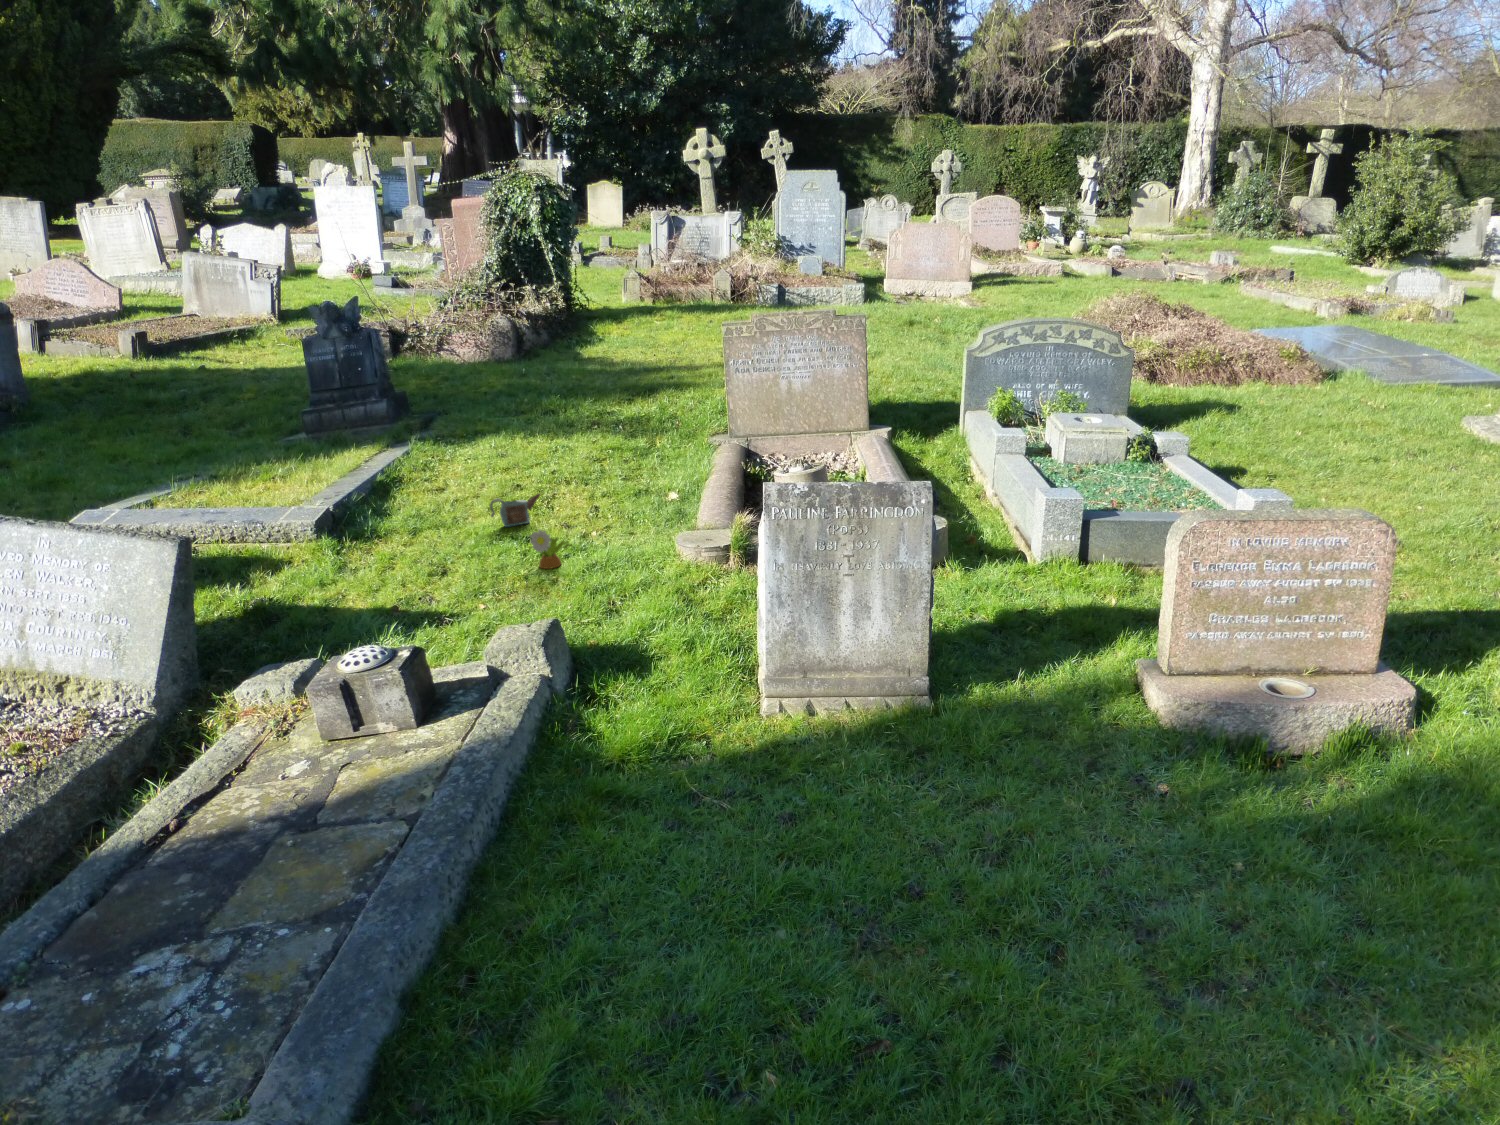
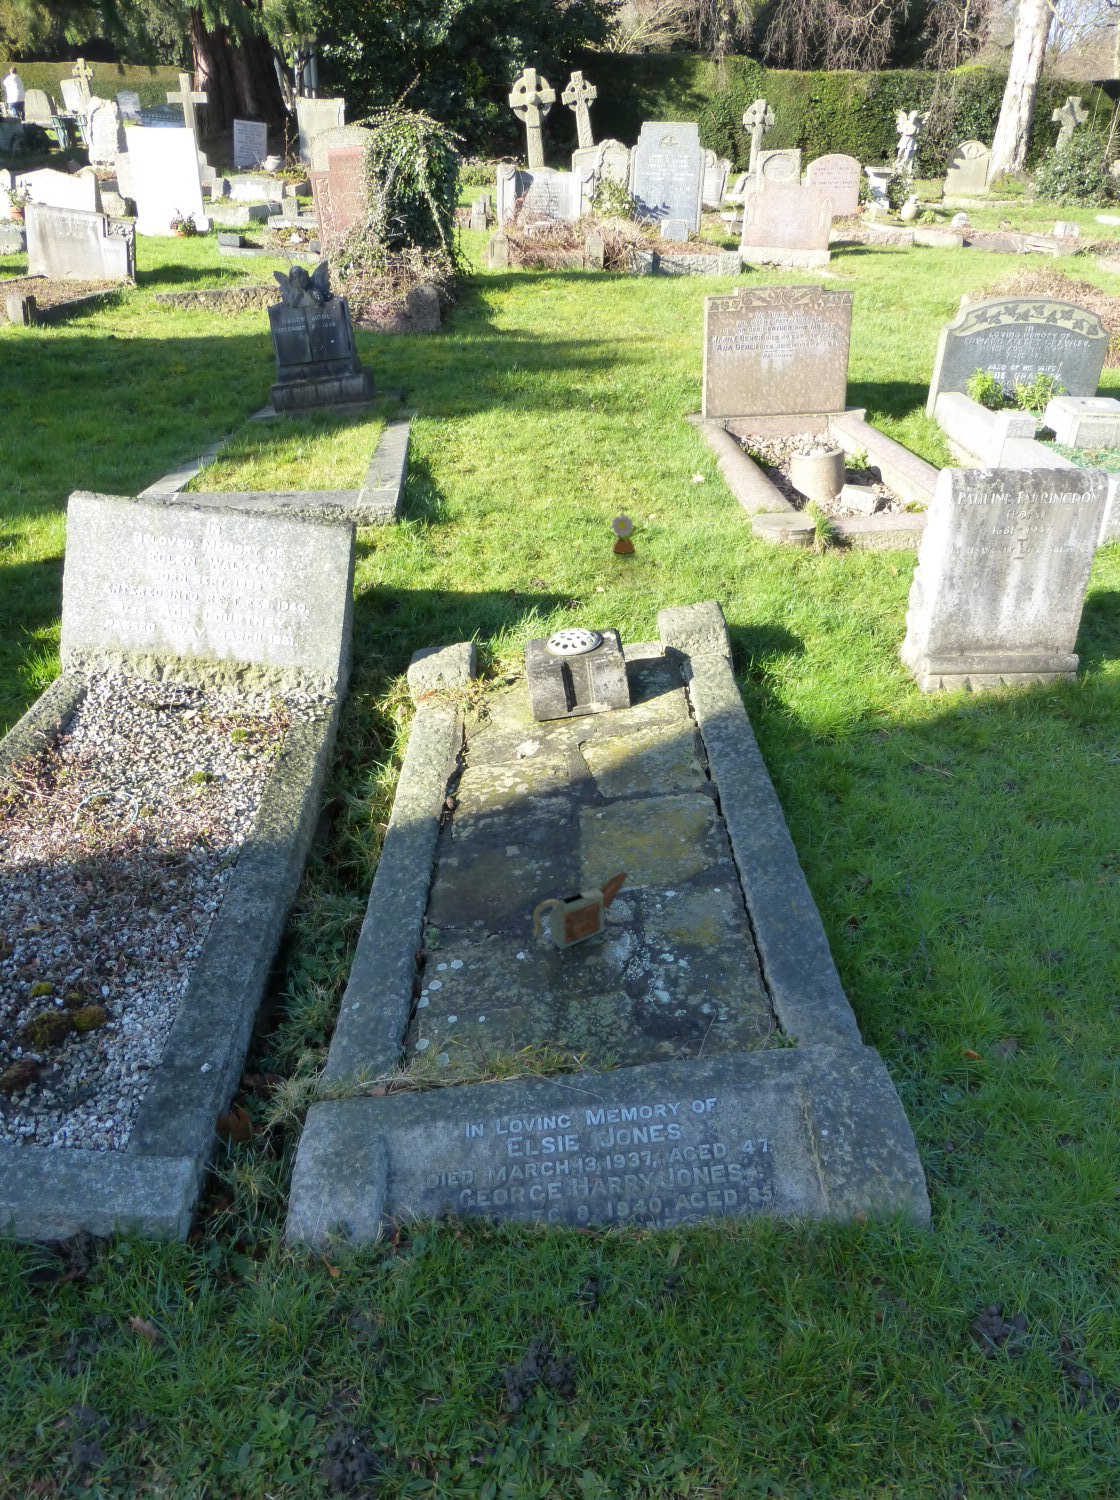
watering can: present [490,494,540,527] -> present [533,872,628,949]

